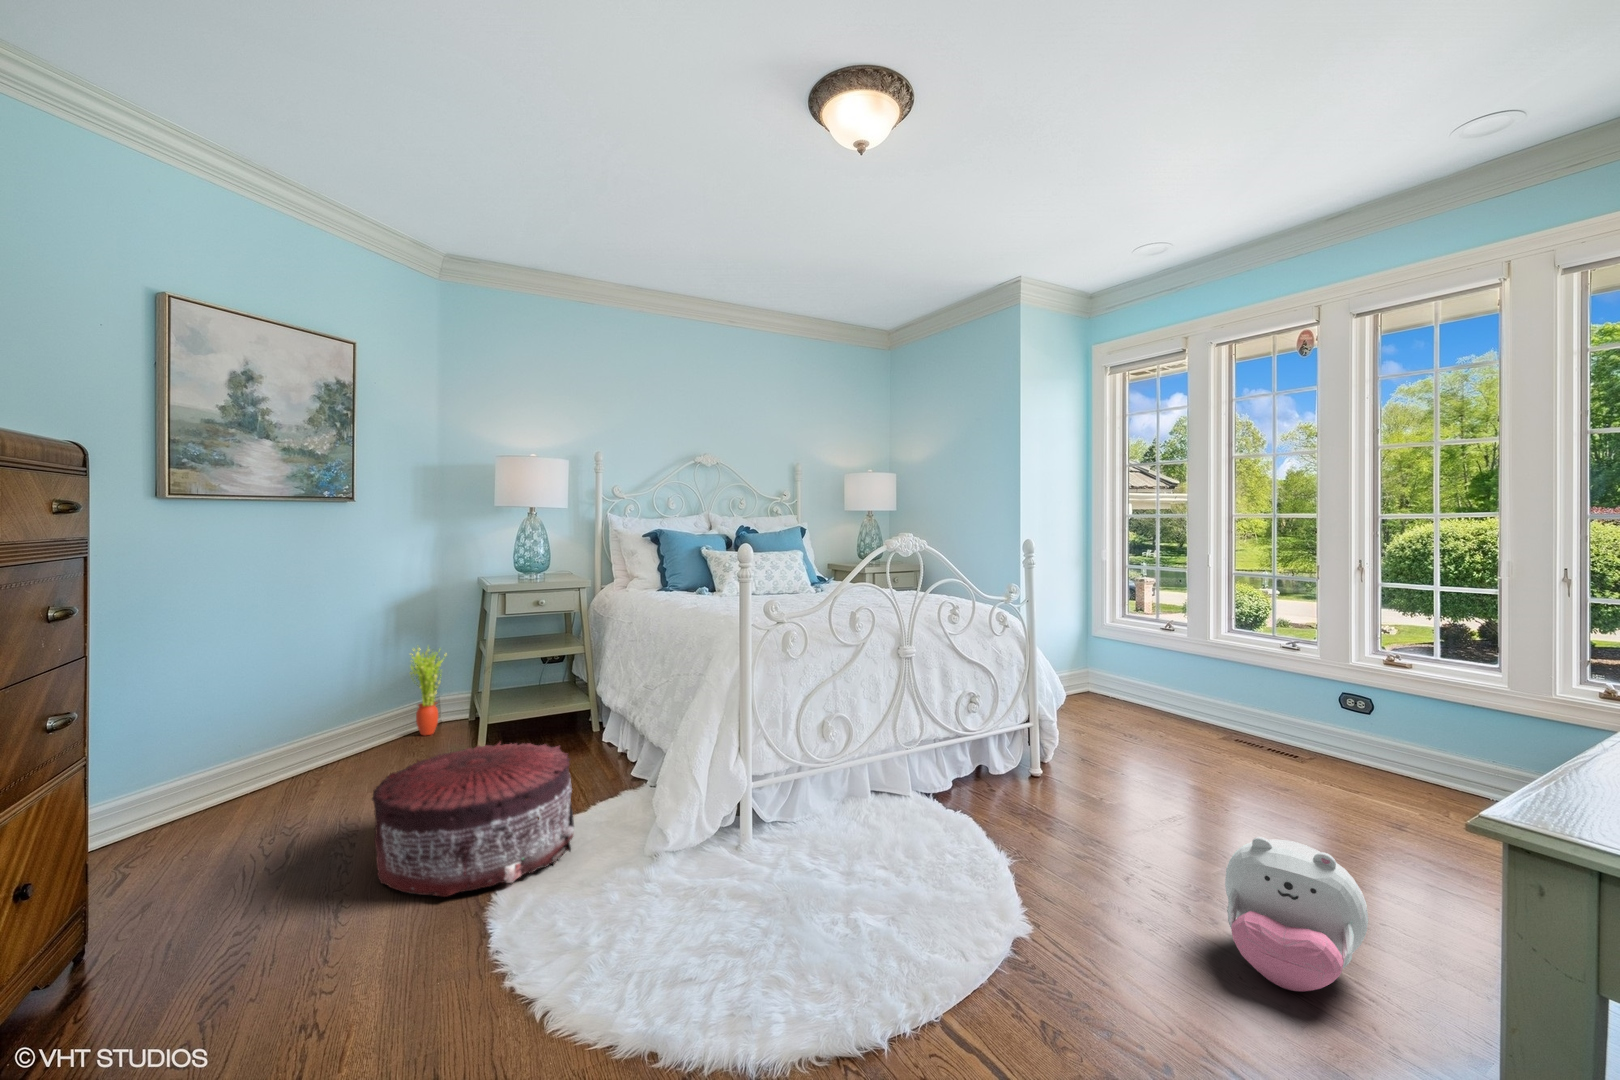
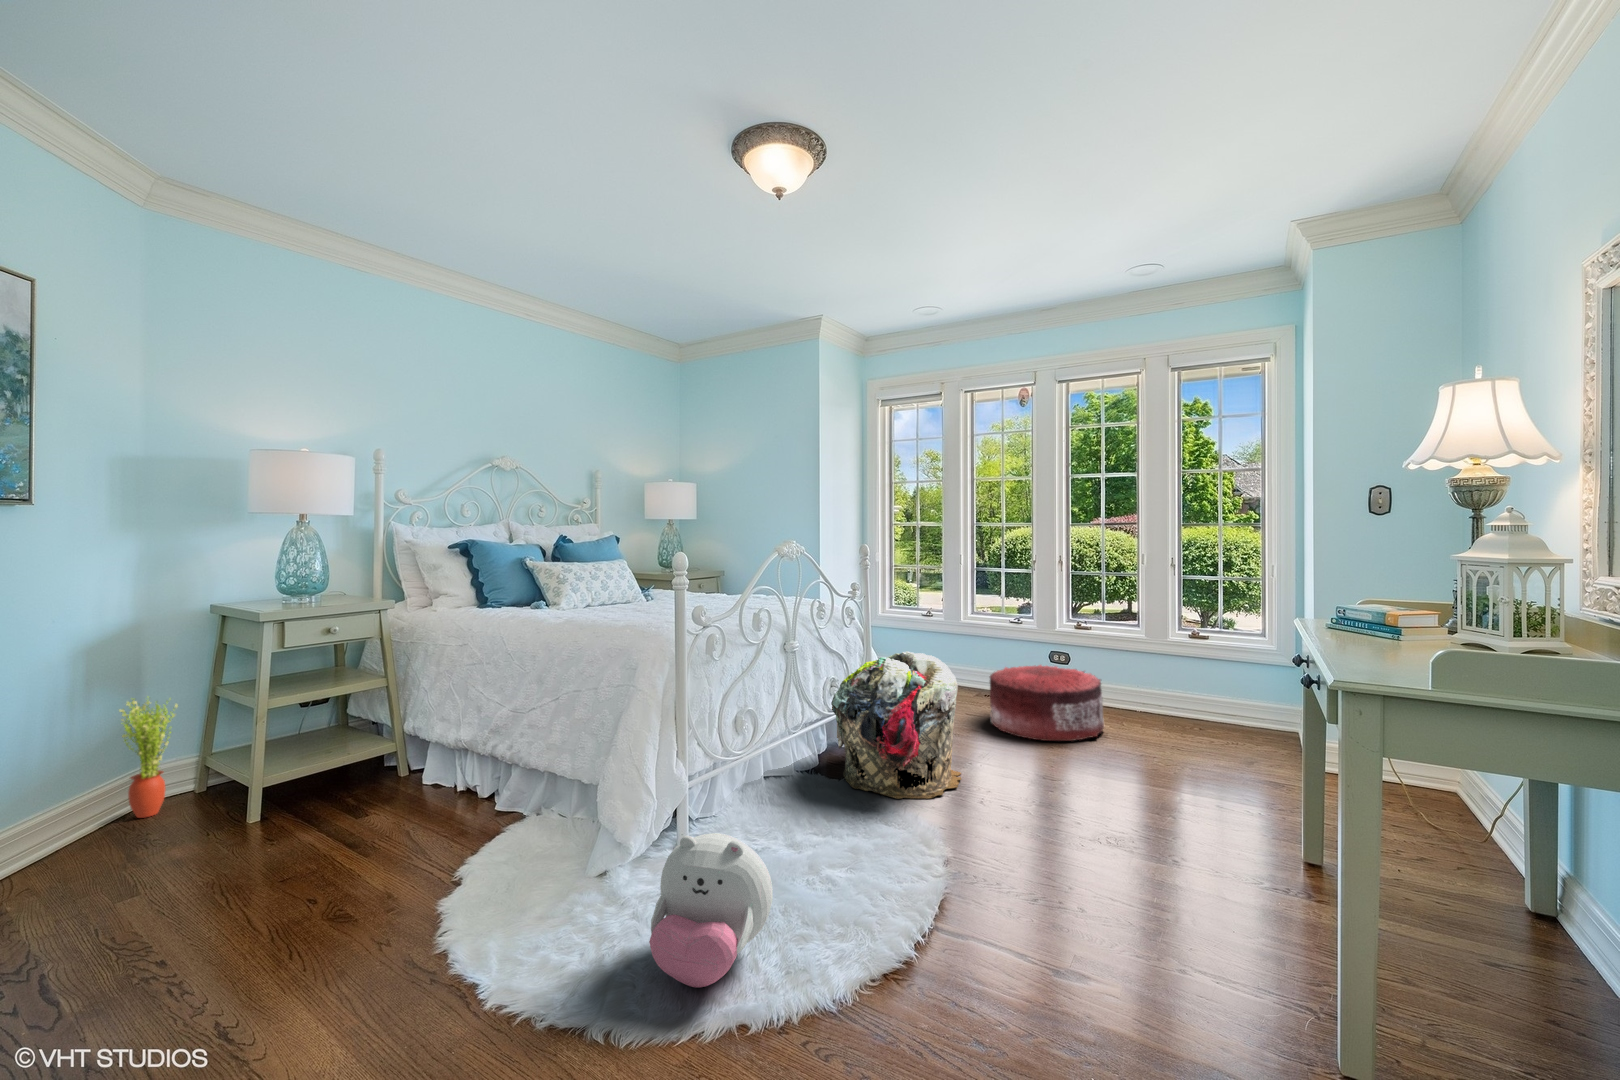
laundry basket: none [953,671,1115,851] -> present [831,651,961,799]
pouf: present [372,743,574,897] -> present [990,665,1104,741]
plush toy: present [1225,837,1368,992] -> present [649,833,773,987]

